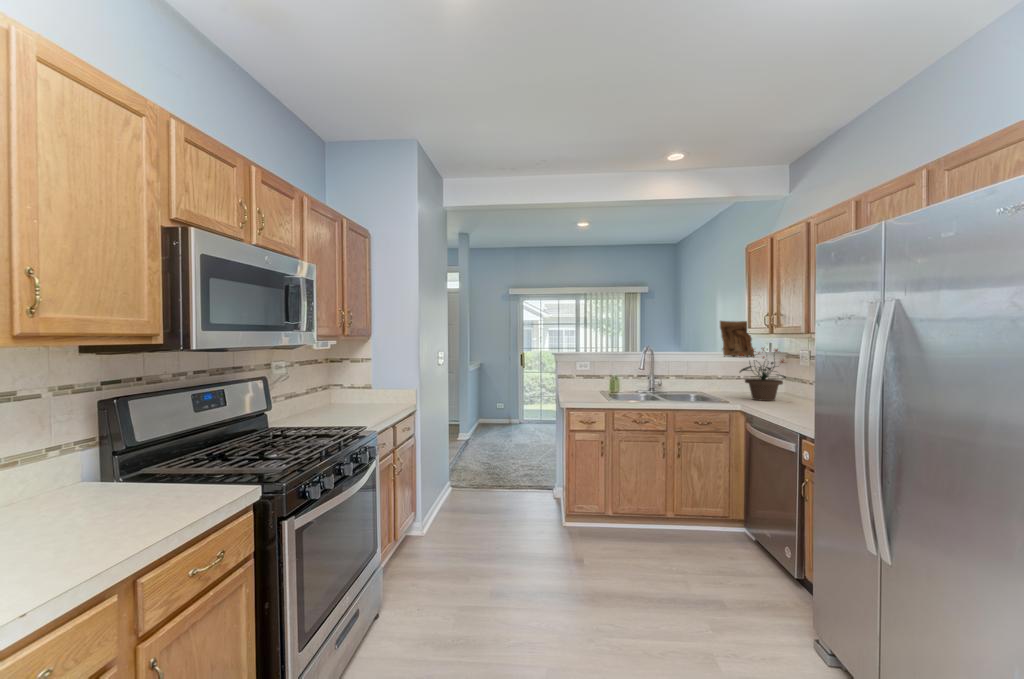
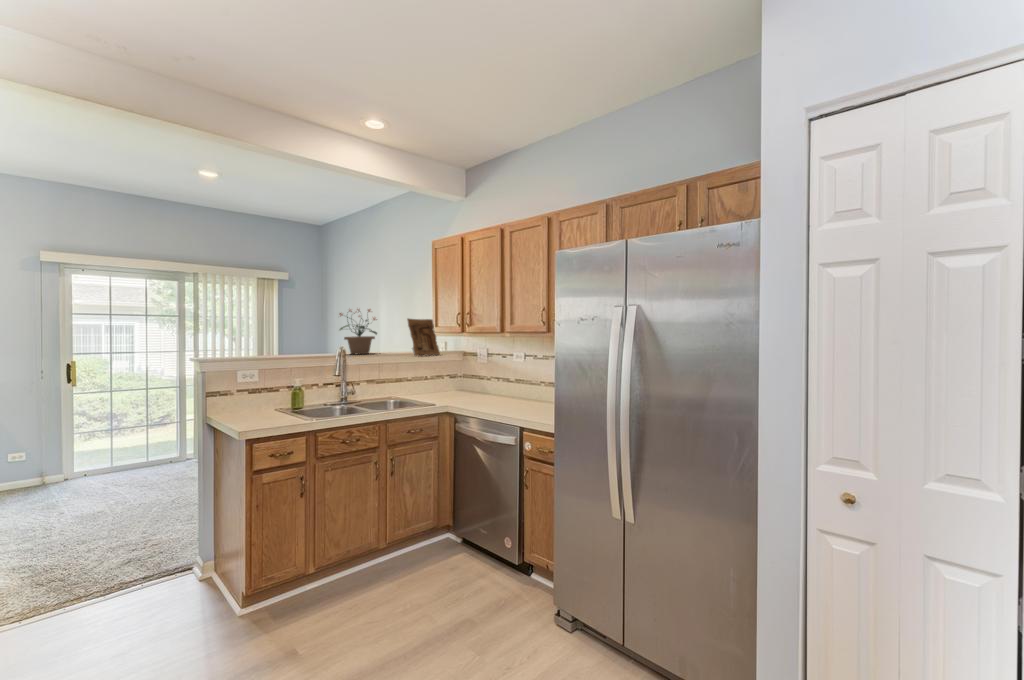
potted plant: present [740,348,786,401] -> present [340,309,377,354]

